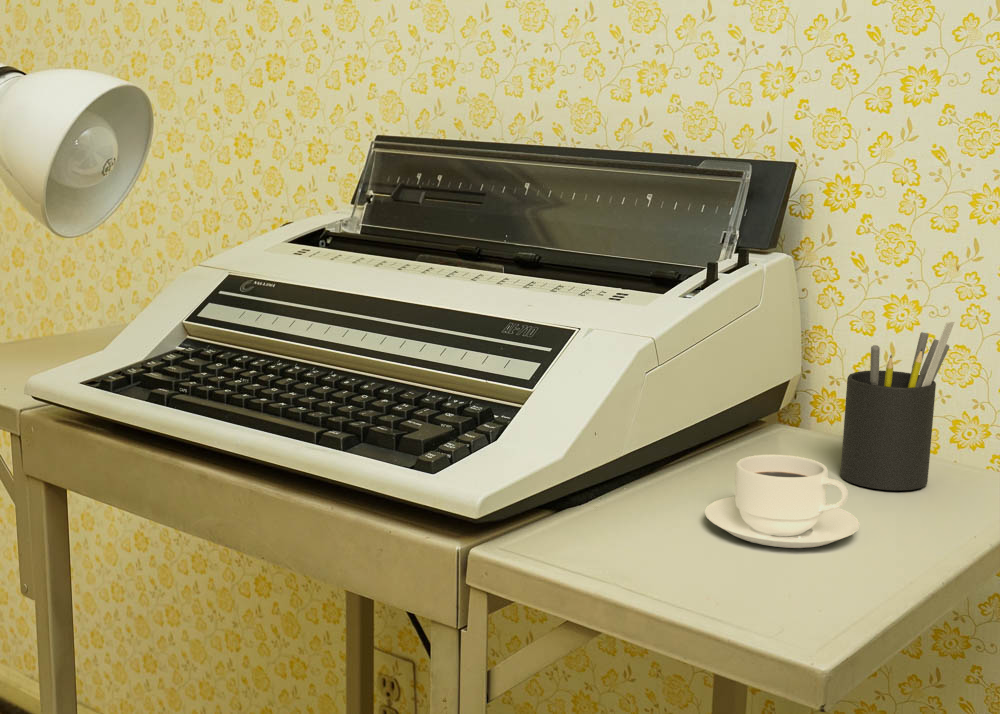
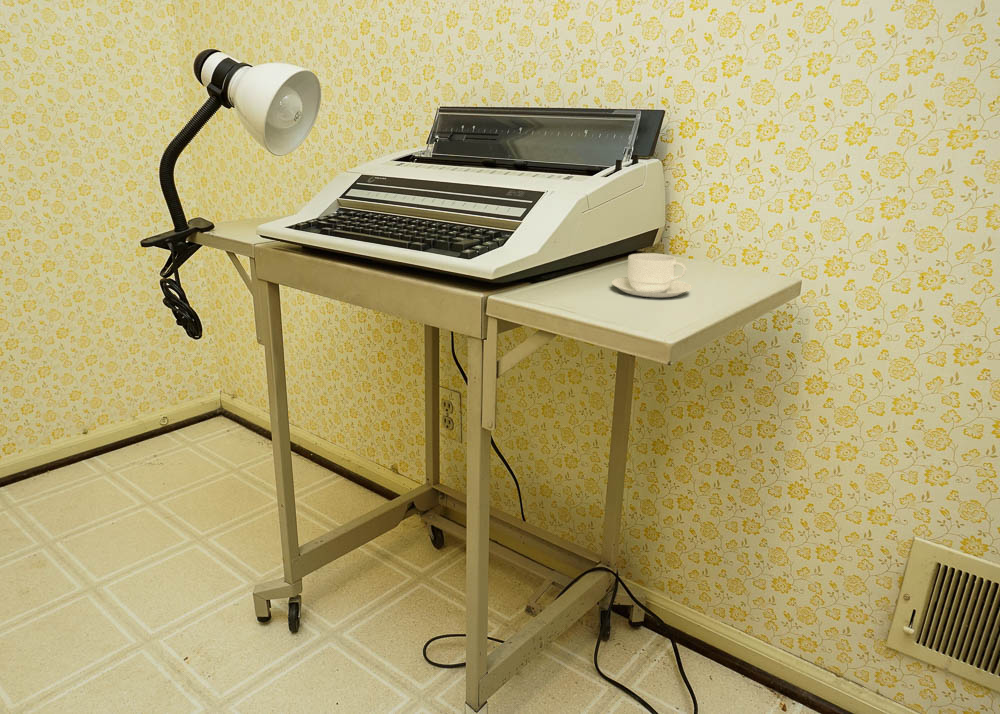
pen holder: present [840,322,954,490] -> none [683,187,747,278]

